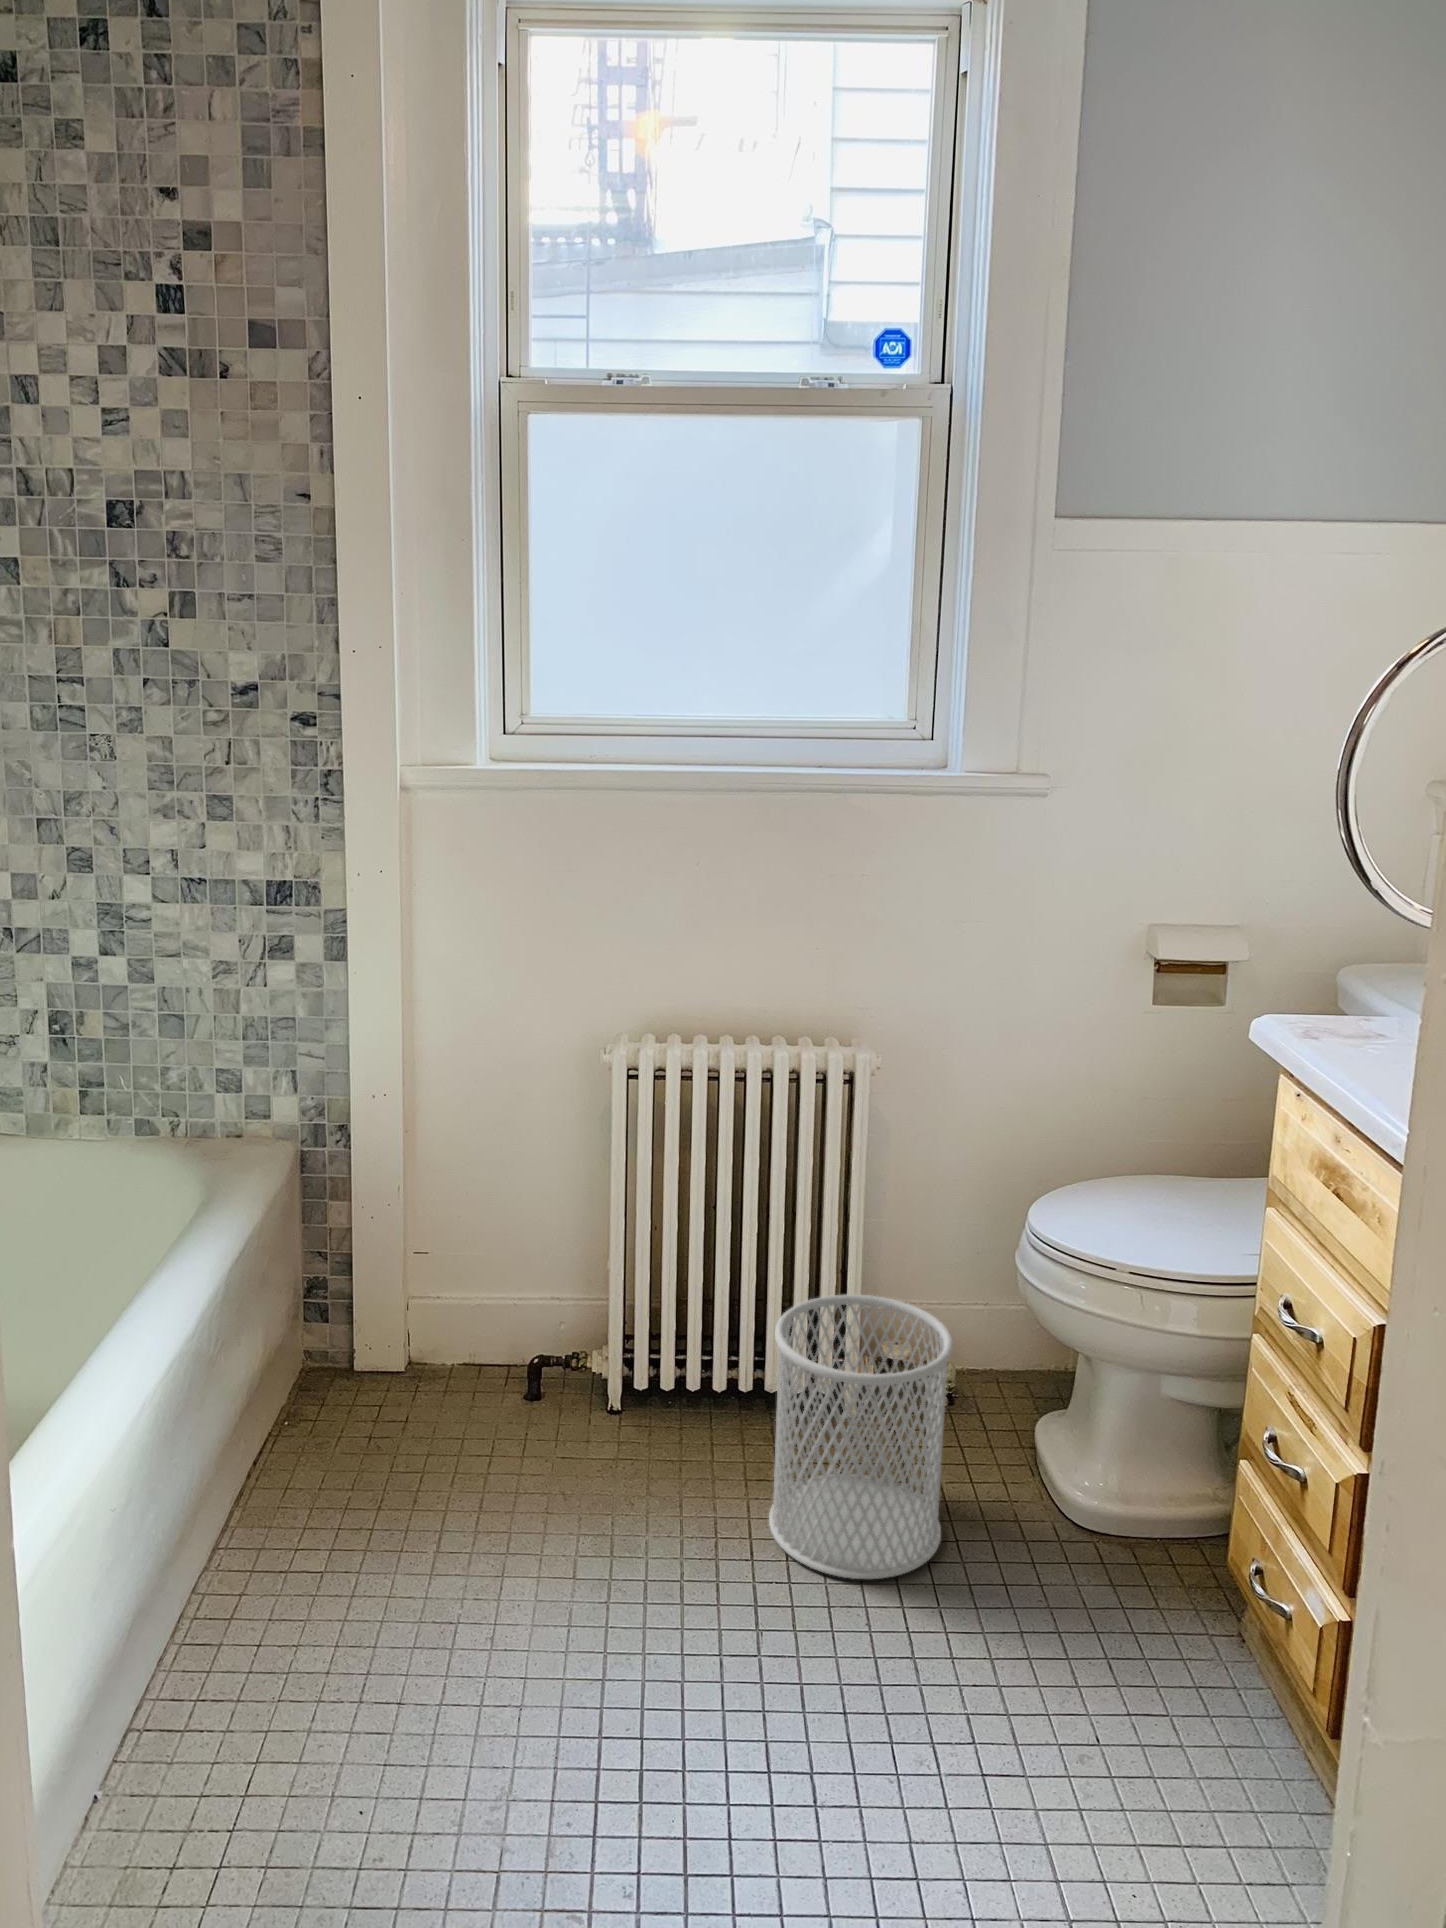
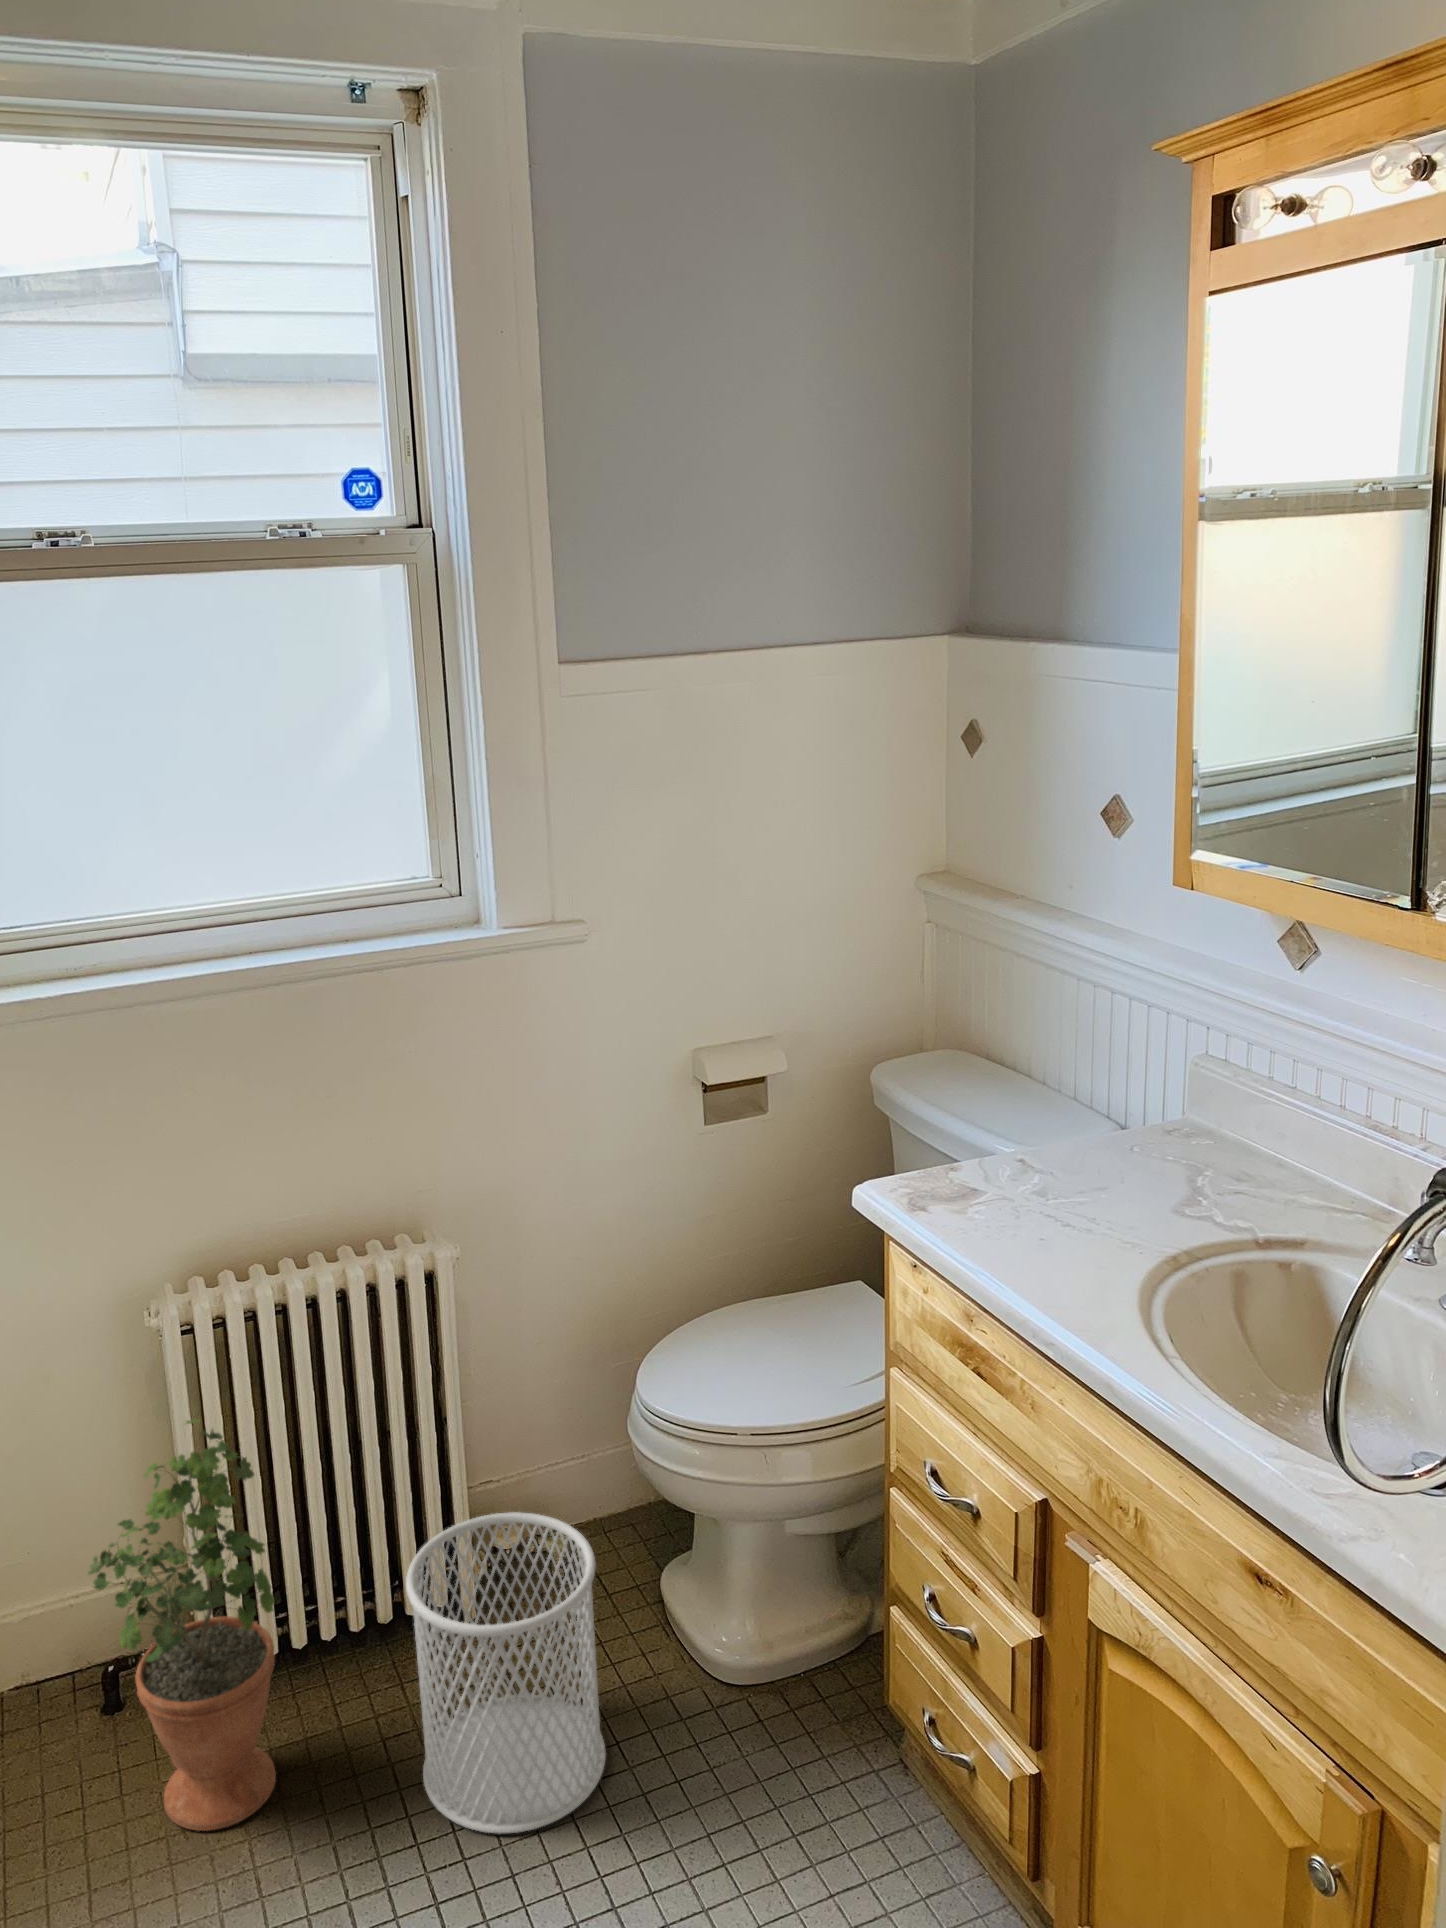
potted plant: none [515,1142,666,1500] -> present [88,1419,276,1831]

